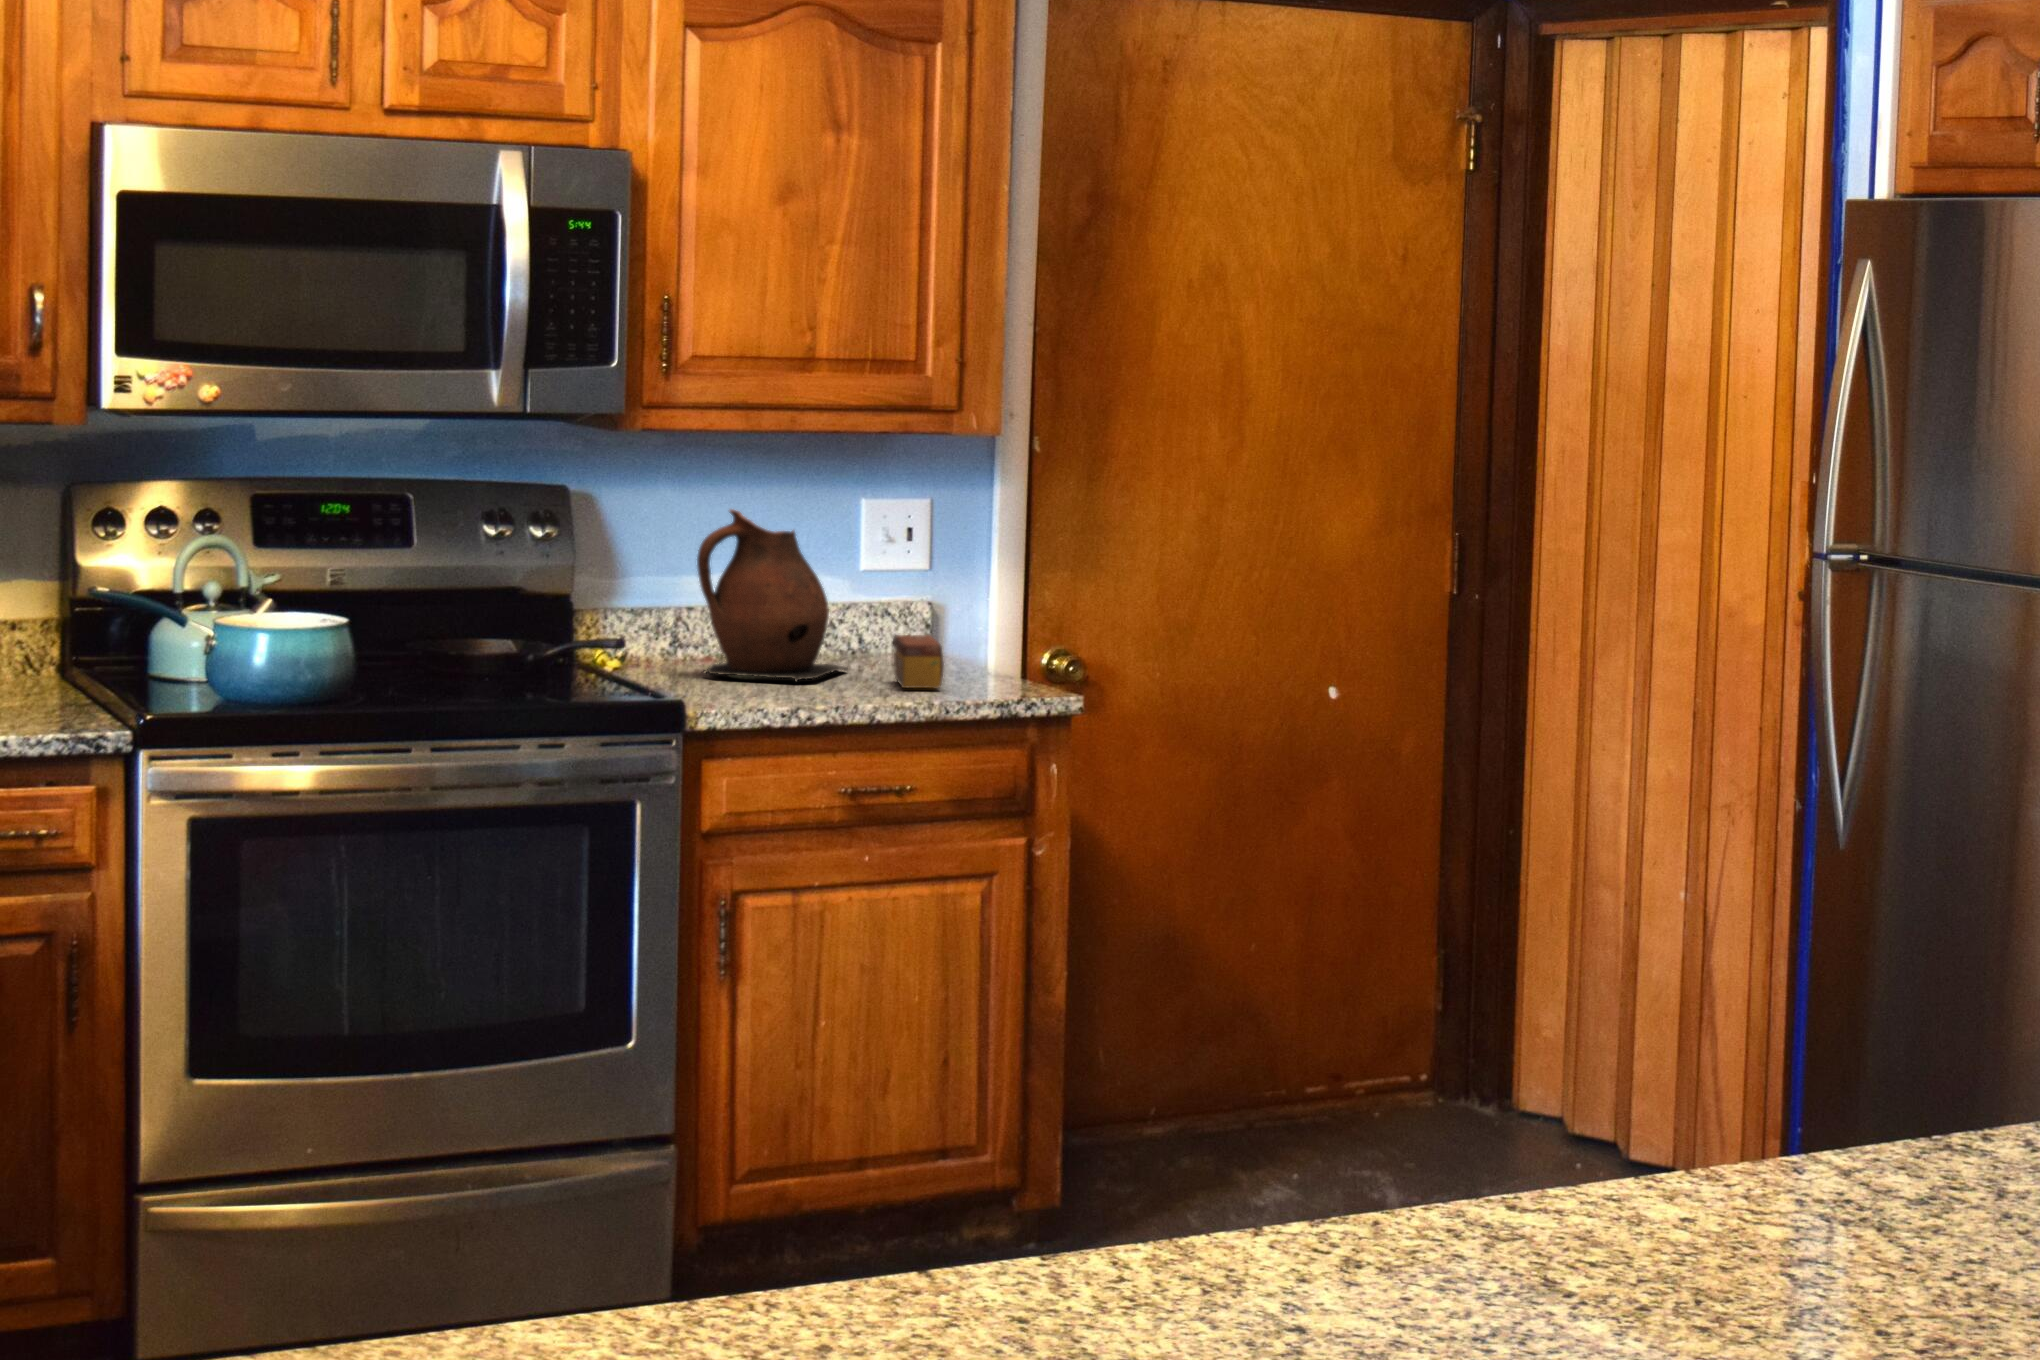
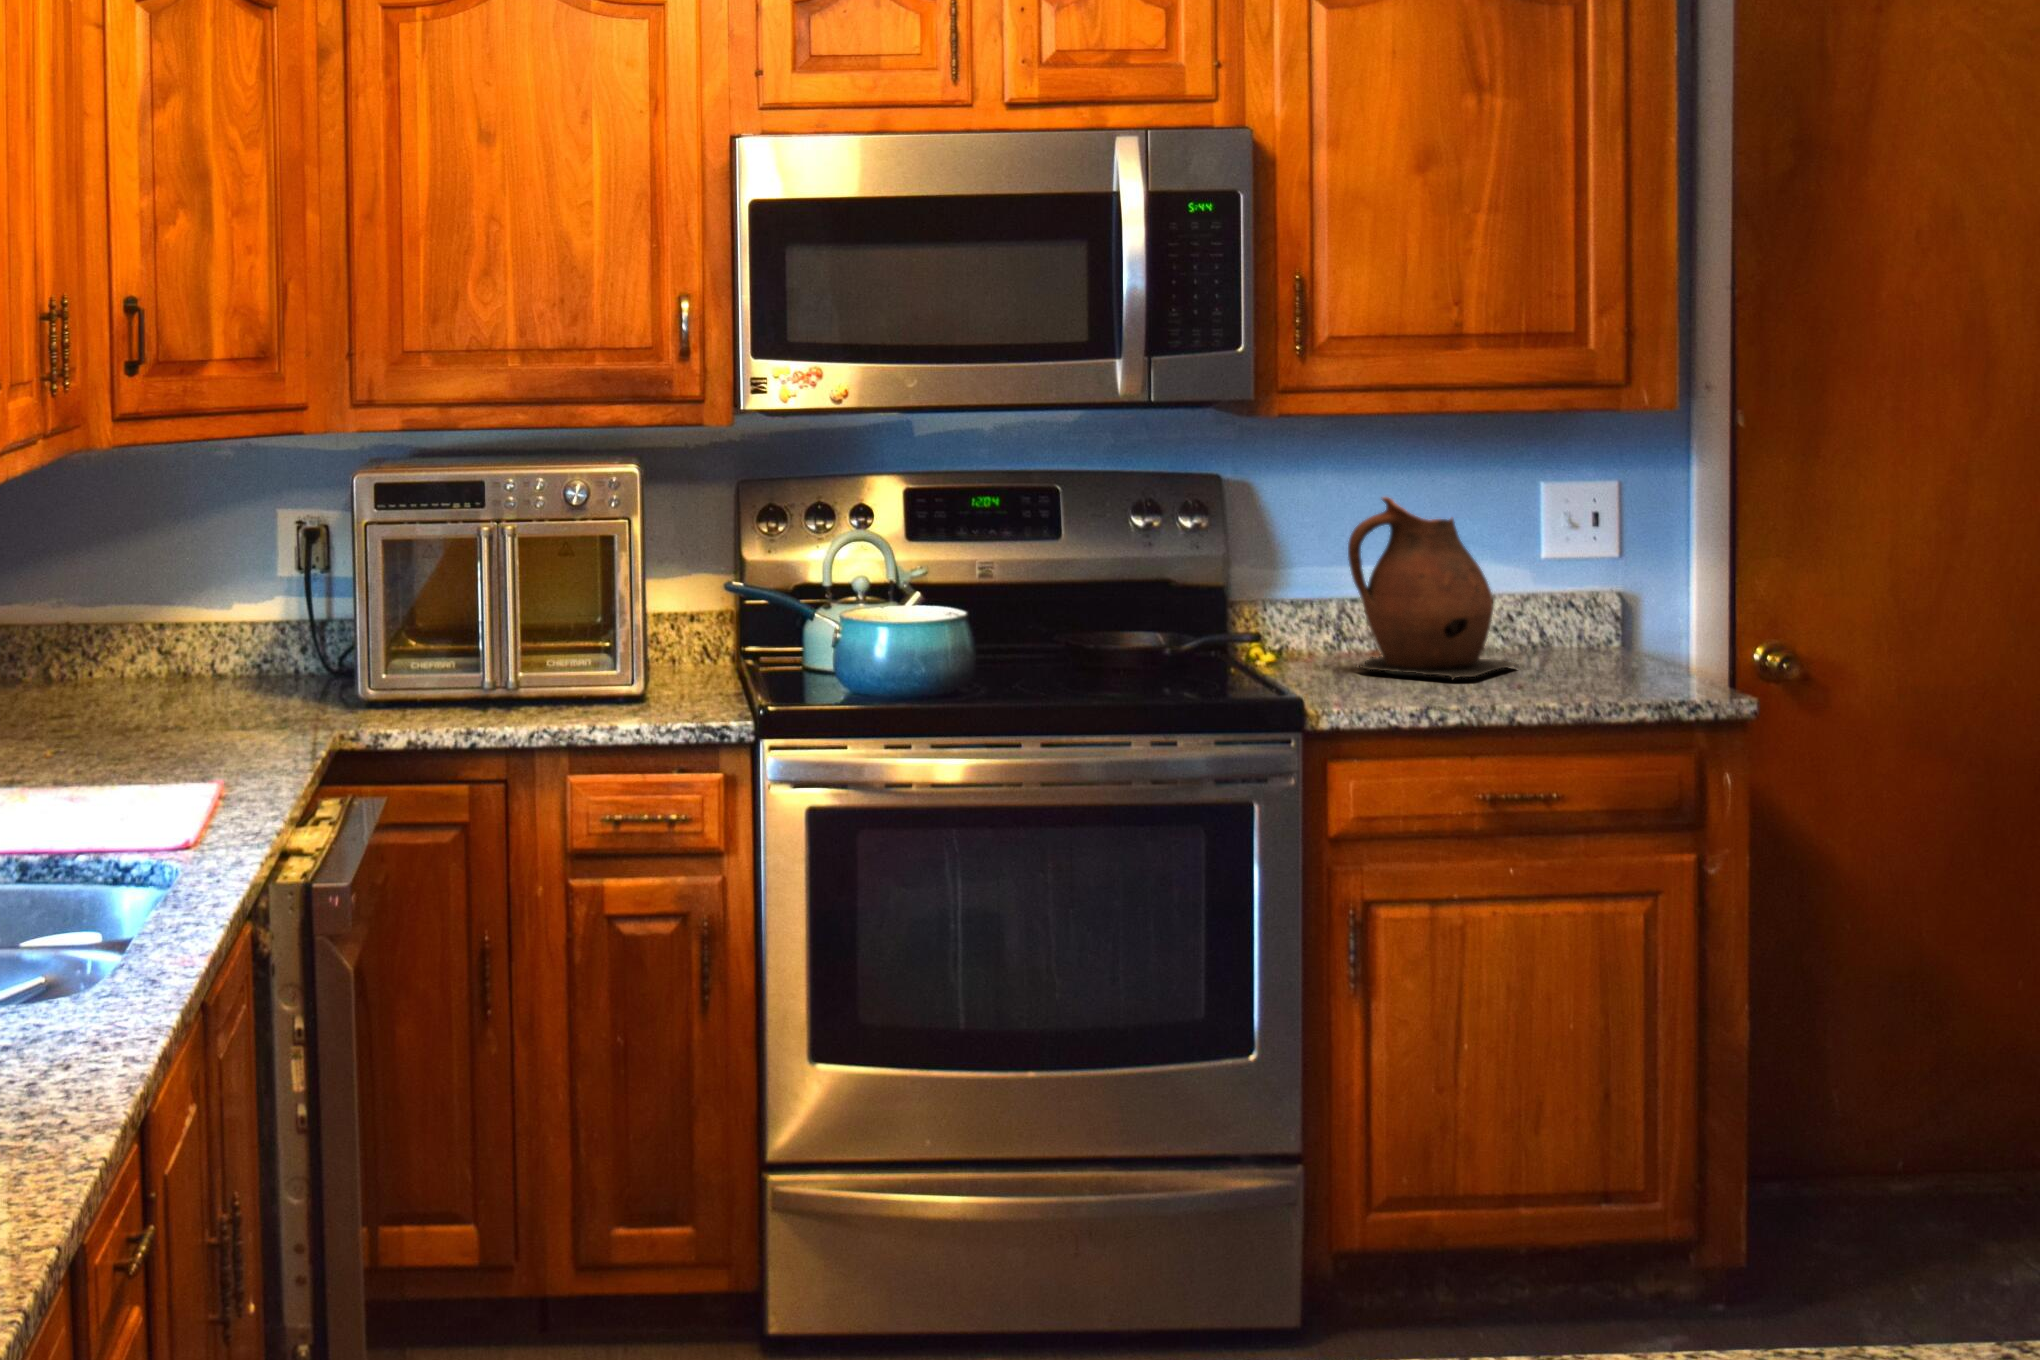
tea box: present [893,635,944,688] -> none [1564,631,1619,692]

